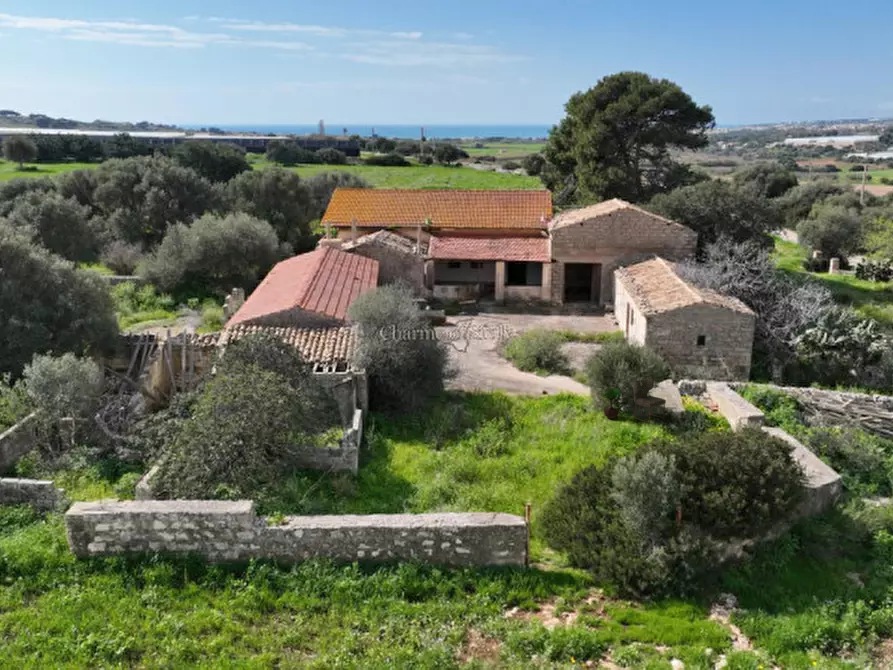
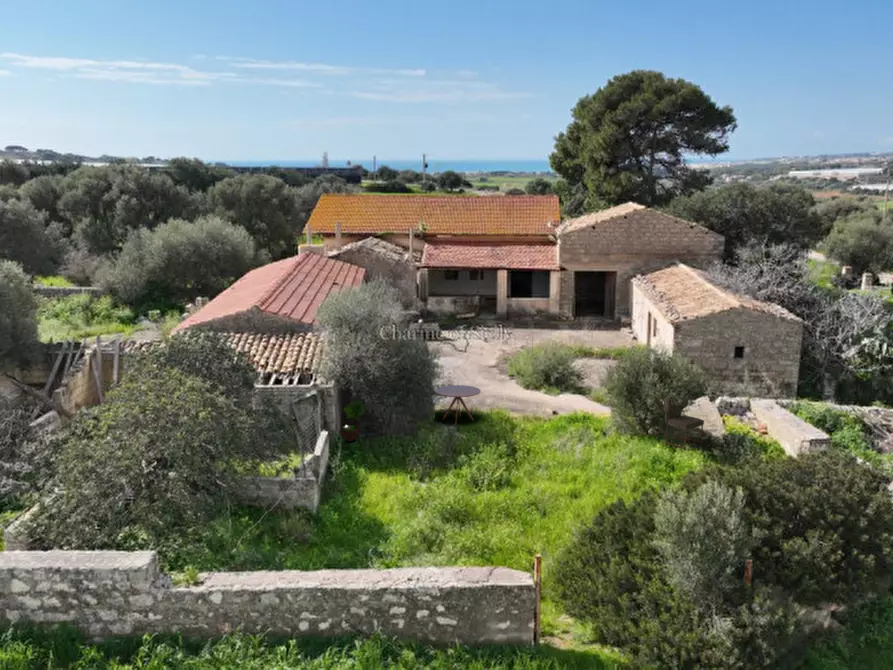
round table: none [446,370,483,403] -> present [436,385,481,424]
potted tree: present [603,388,619,418] -> present [341,402,364,441]

